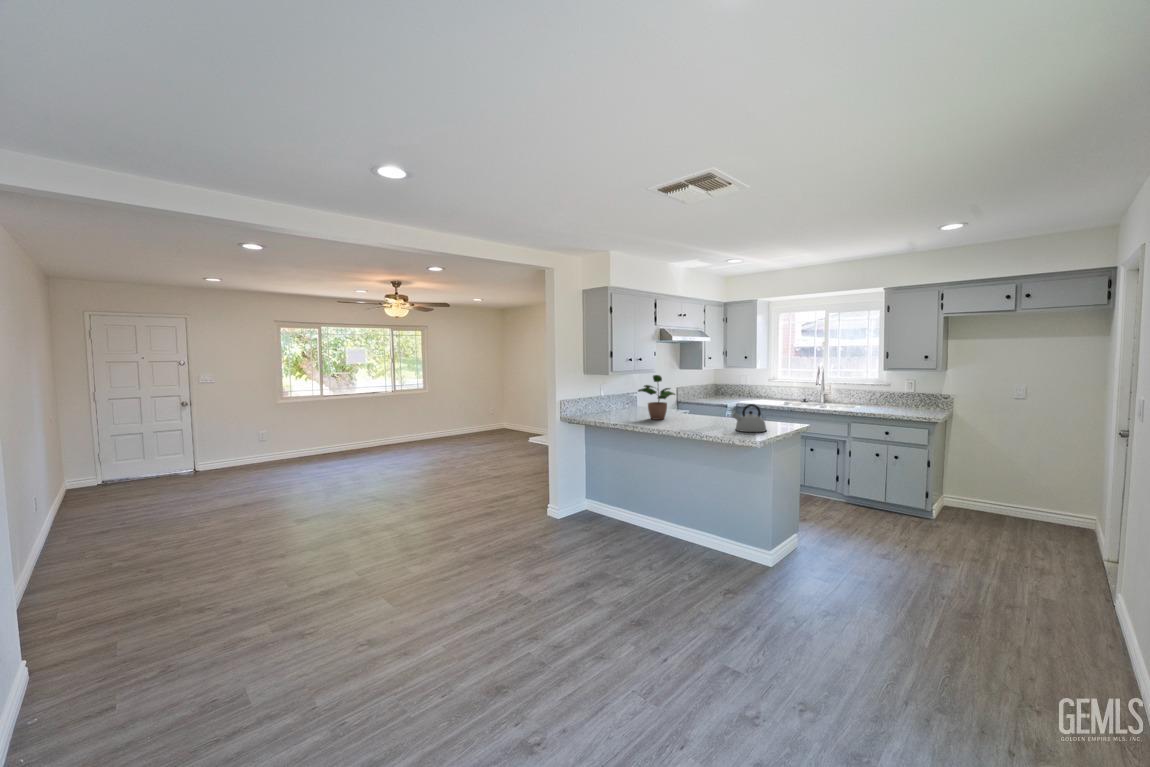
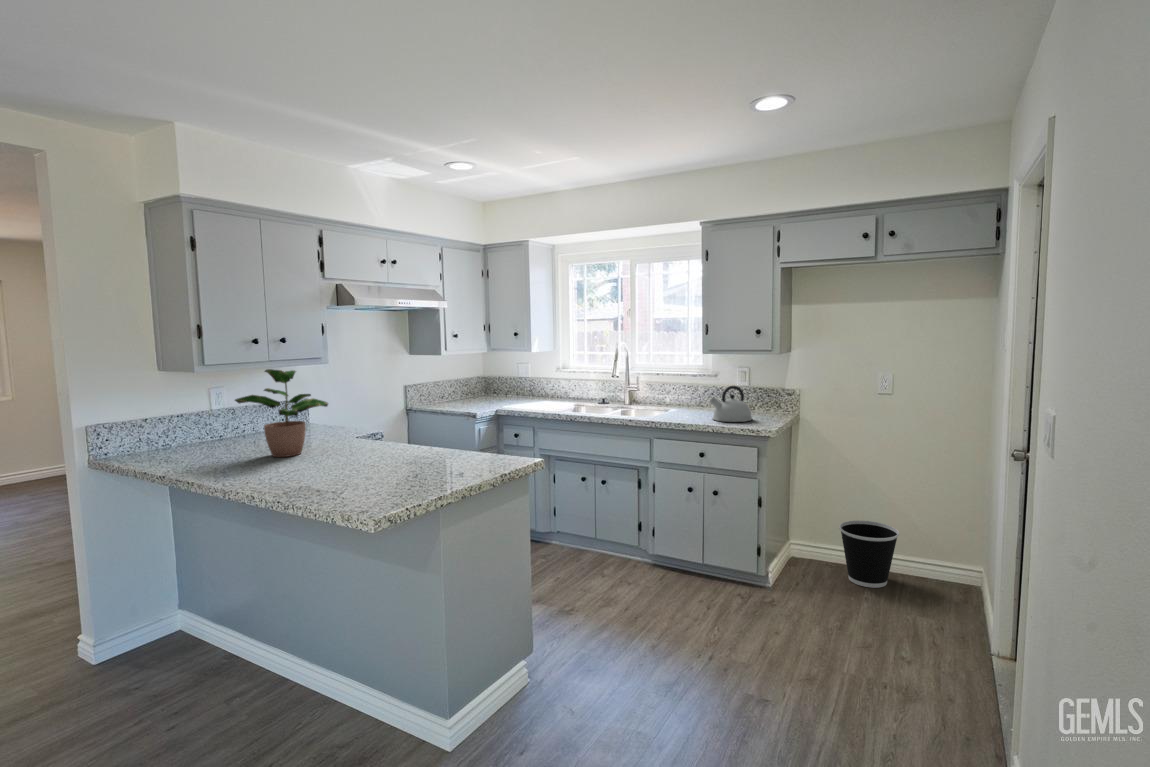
kettle: present [733,404,766,432] -> present [710,386,752,422]
wastebasket: none [986,482,1033,524] -> present [839,520,899,588]

